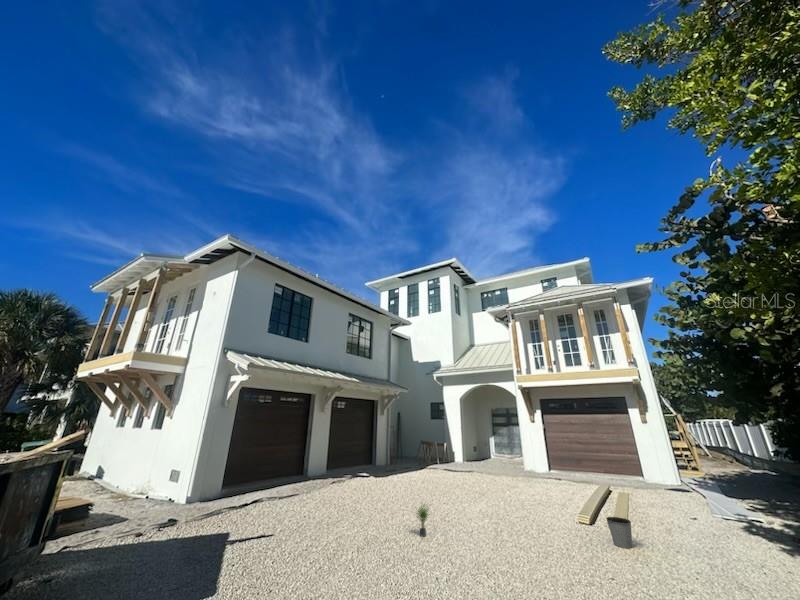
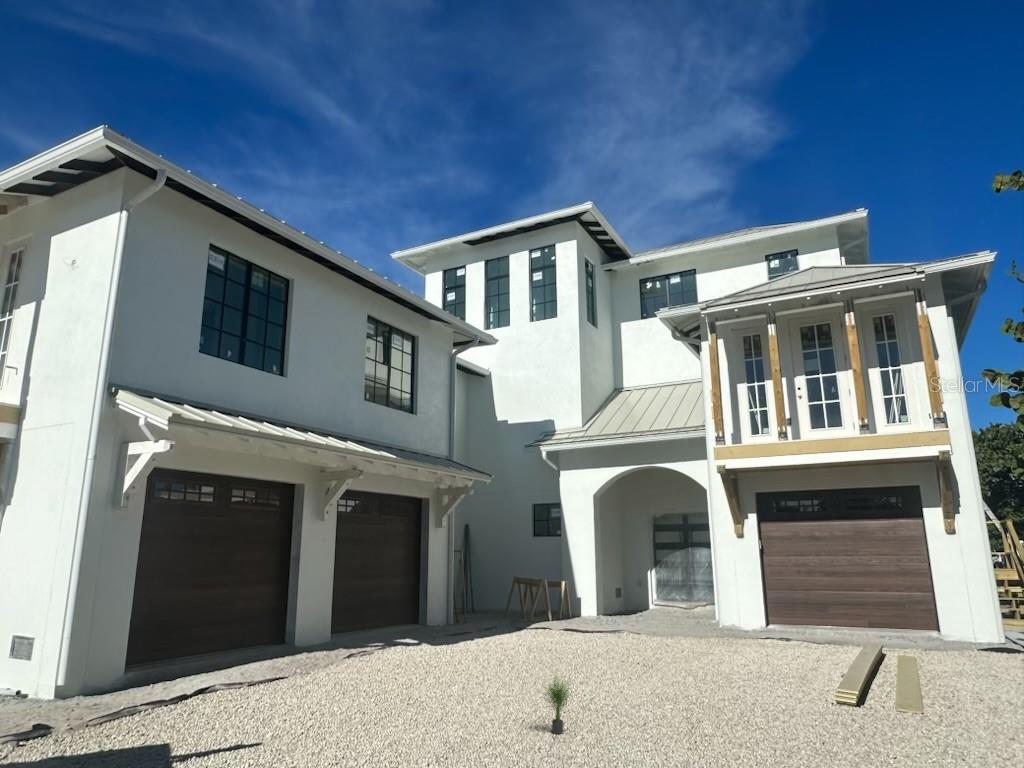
bucket: present [606,517,632,548] -> none [890,686,934,735]

